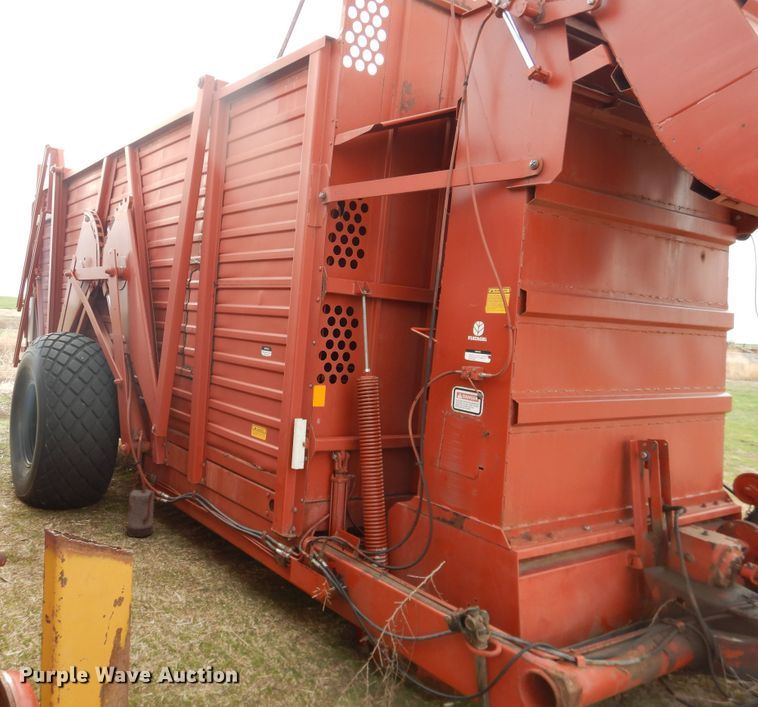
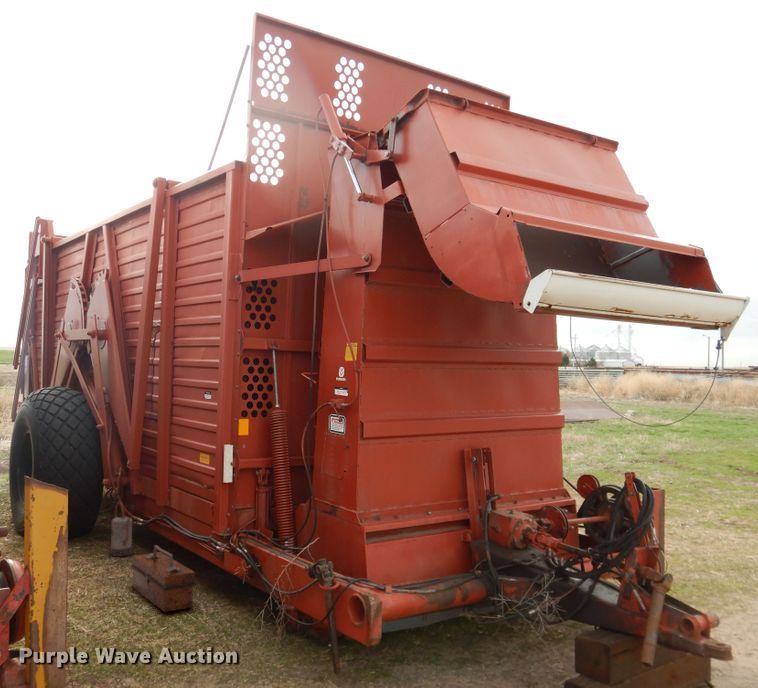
toolbox: none [157,537,249,634] -> present [131,545,196,612]

